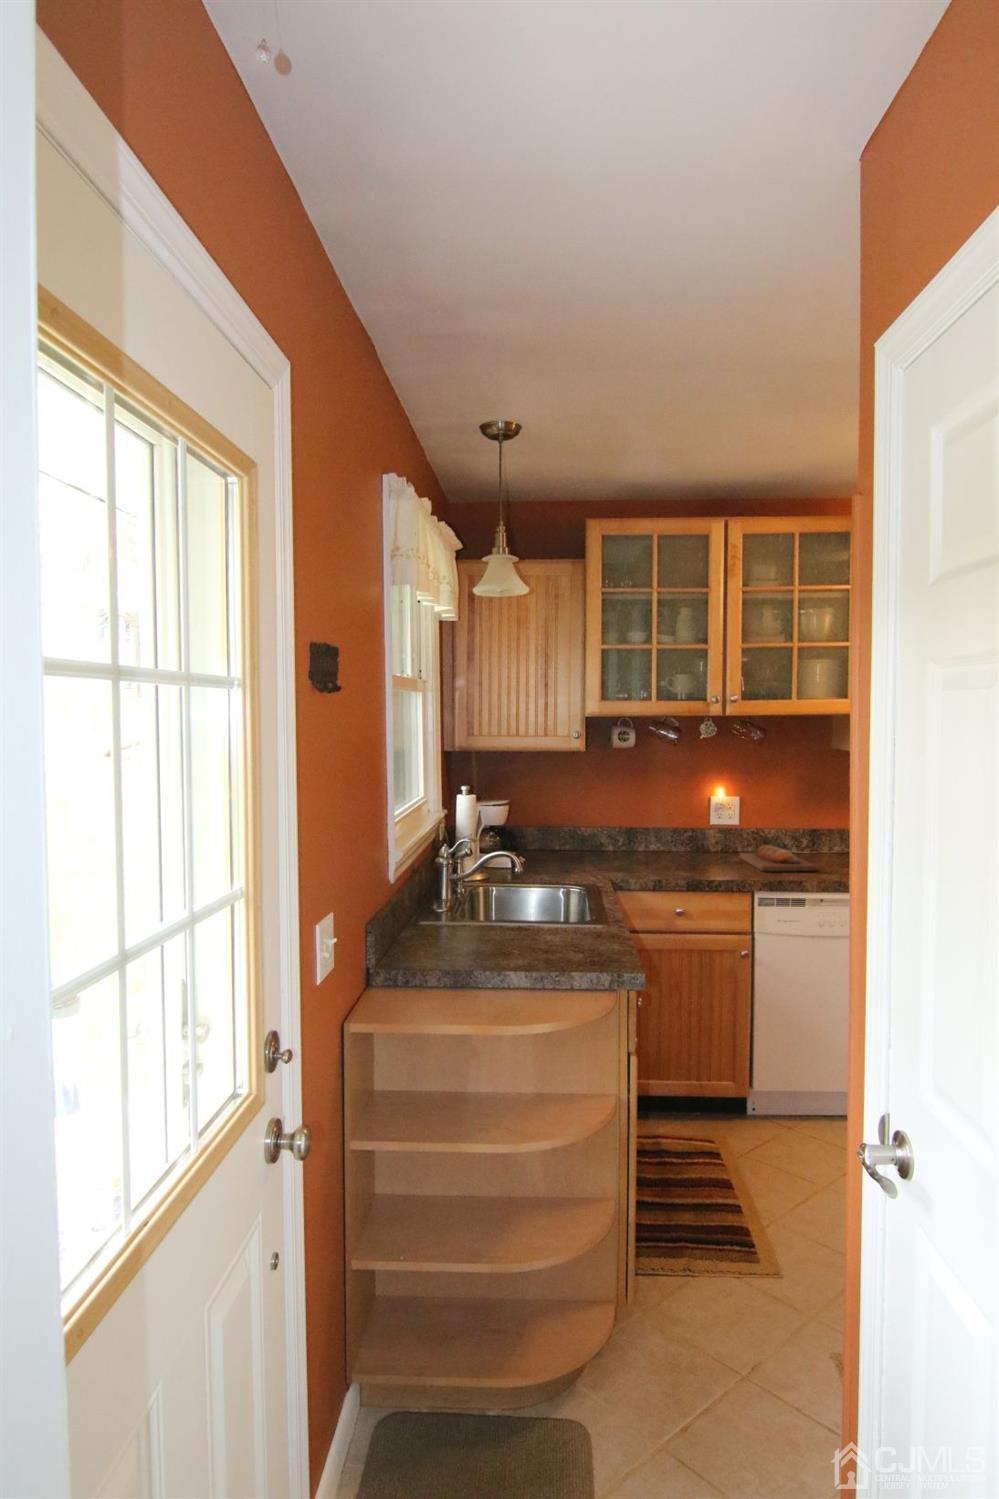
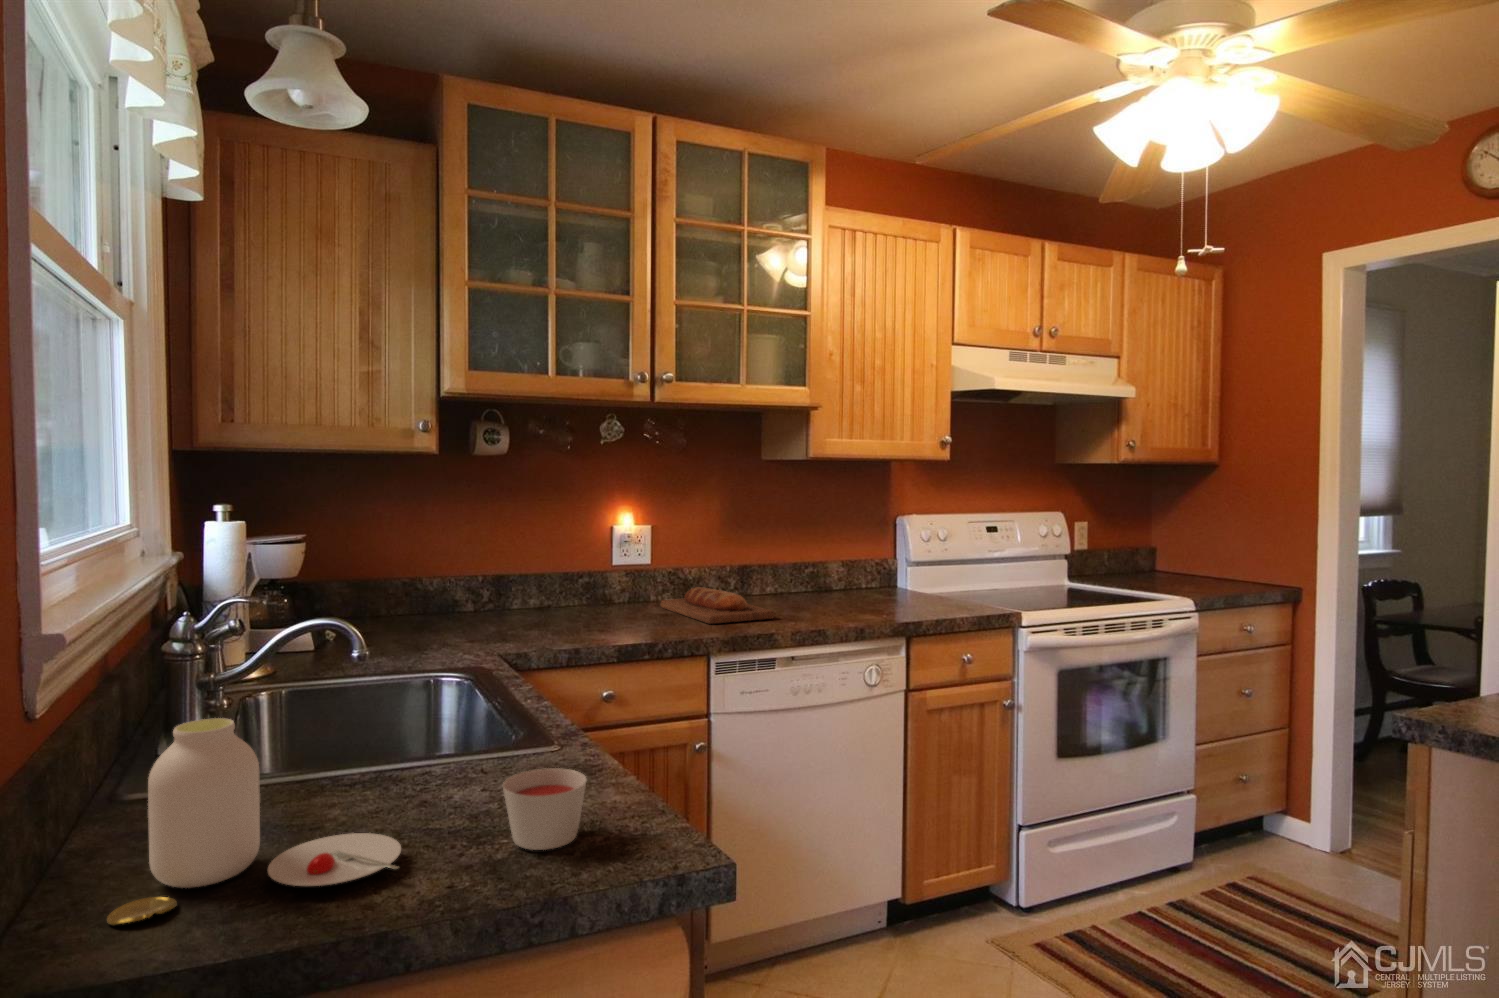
jar: none [413,887,516,957] -> present [107,718,401,925]
candle: none [558,926,596,959] -> present [503,768,586,850]

